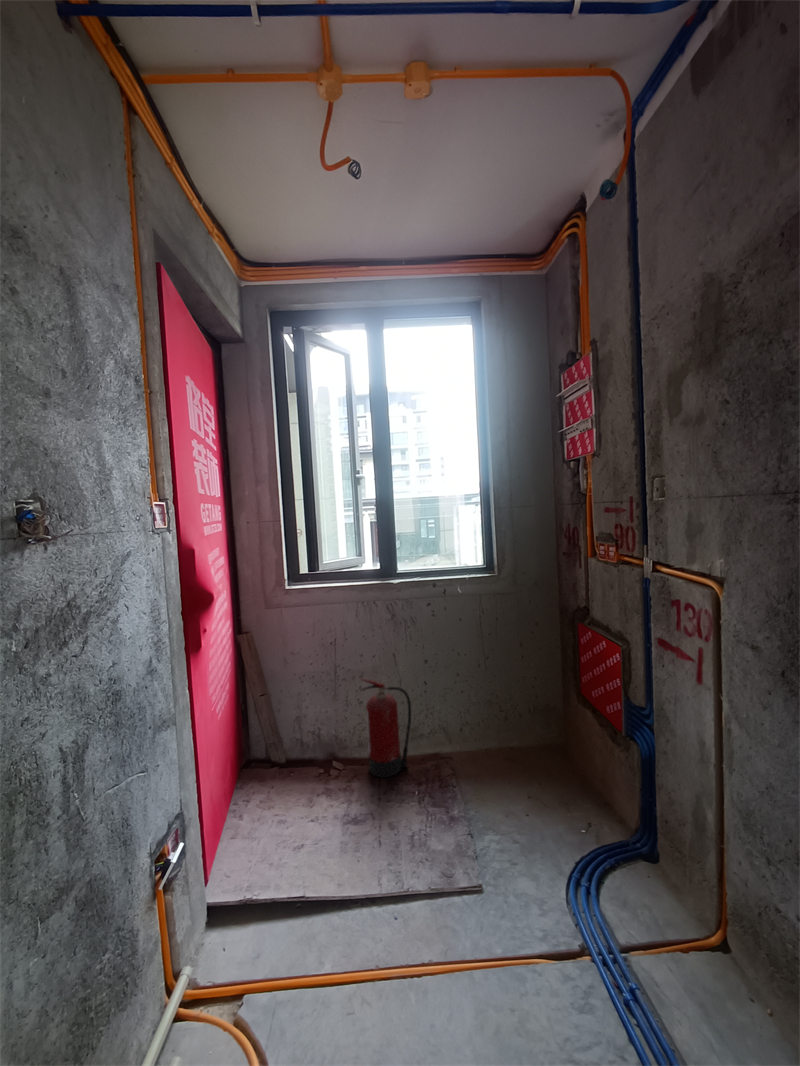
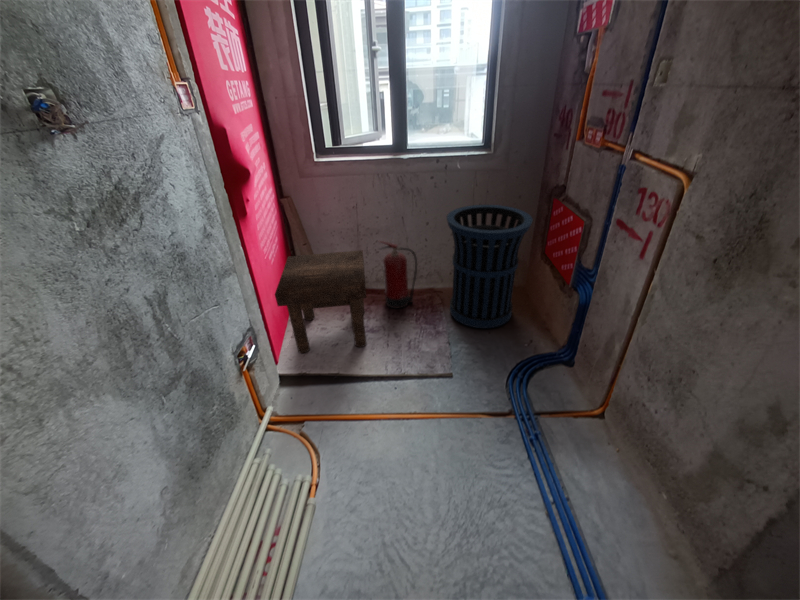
trash can: none [446,628,551,801] -> present [447,205,533,328]
stool: none [218,692,347,861] -> present [275,250,366,353]

